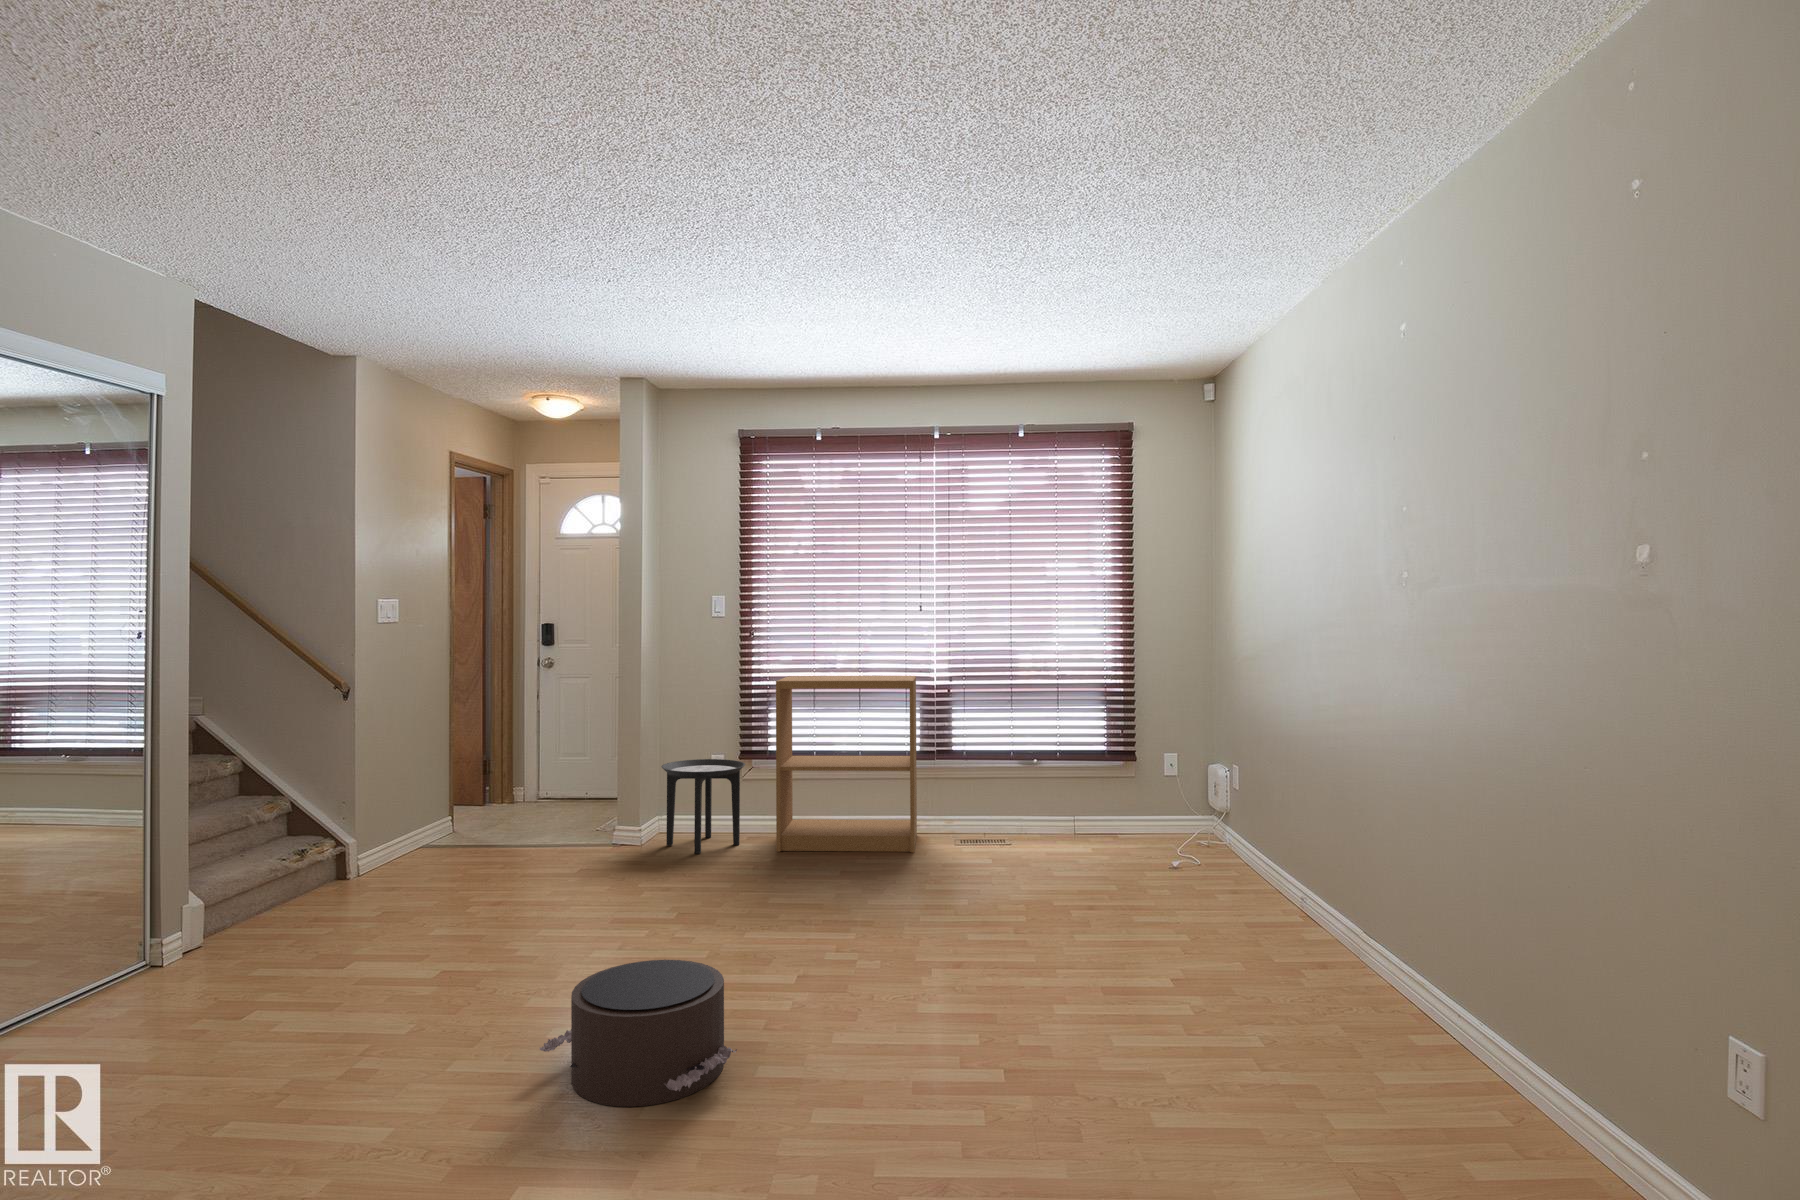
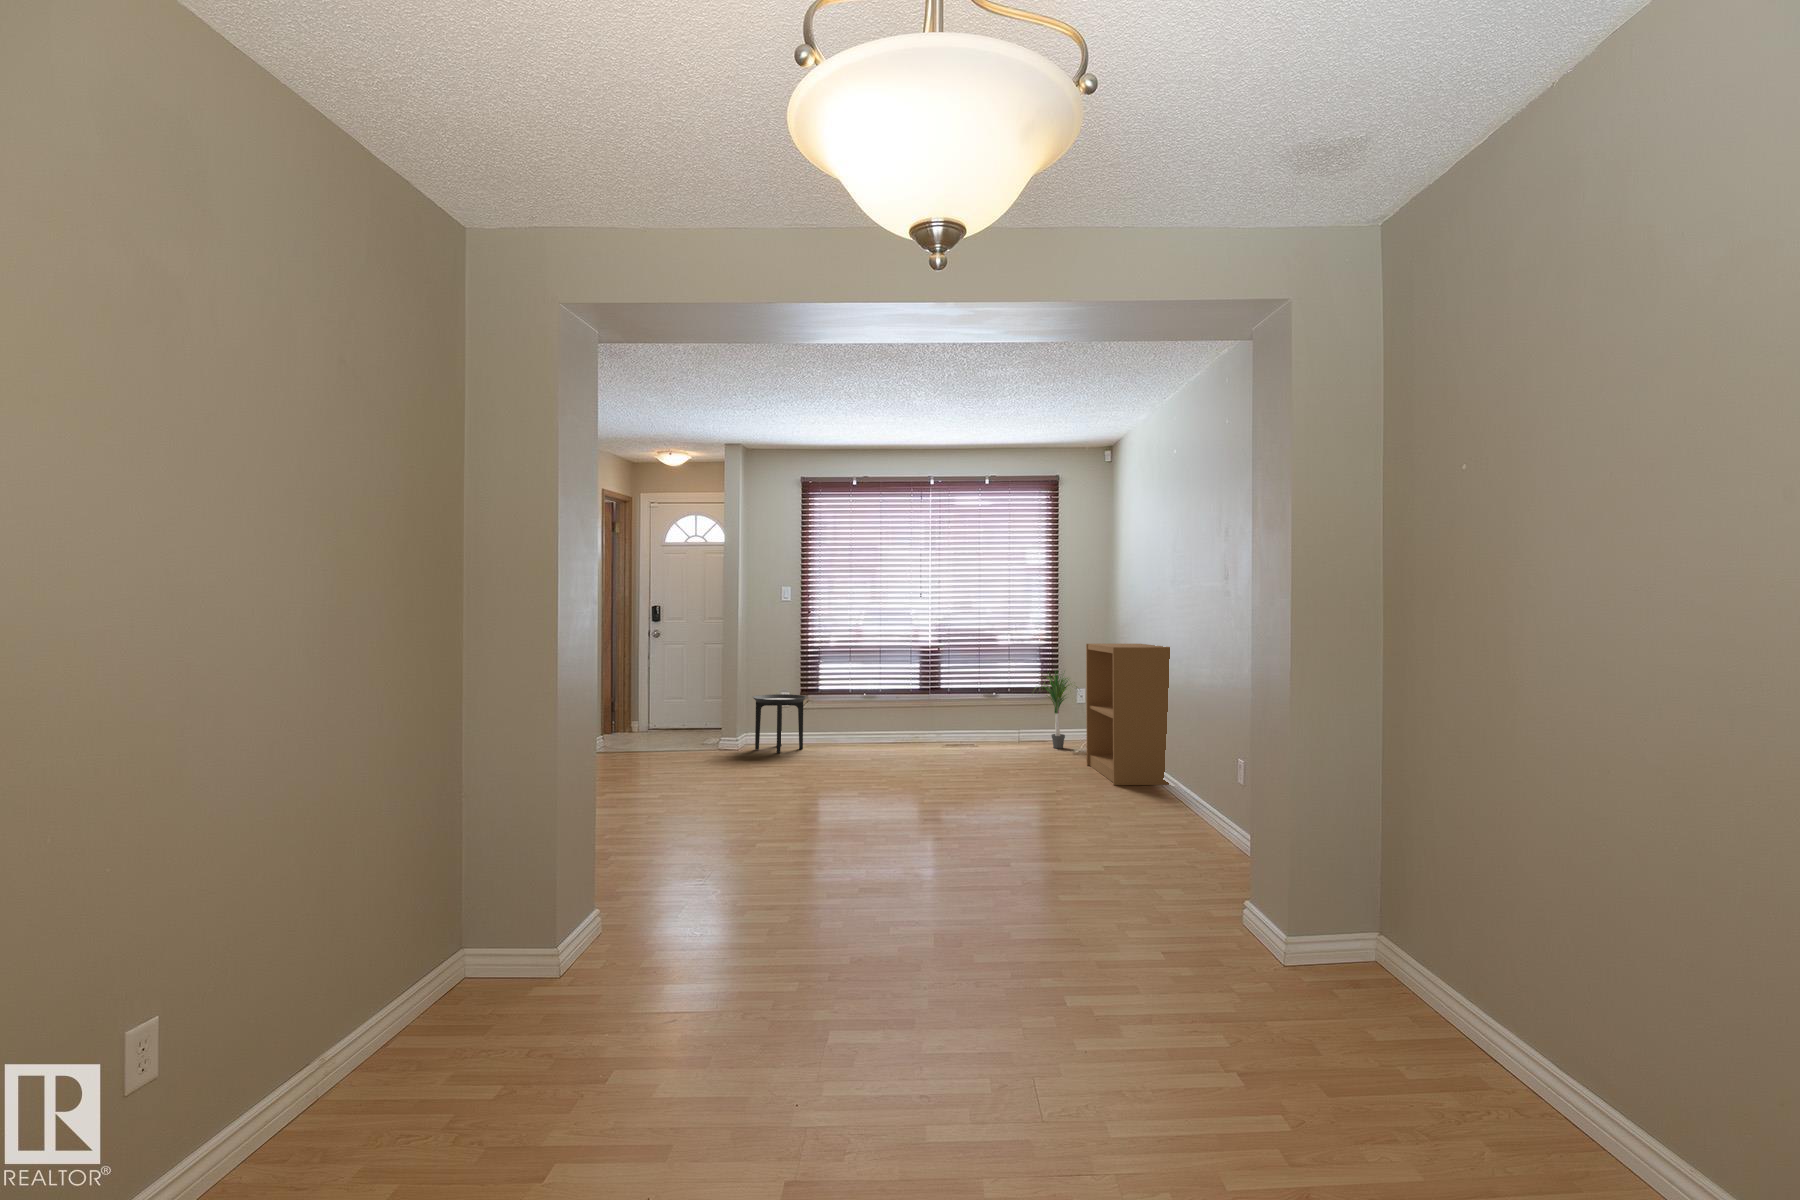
bookshelf: present [776,676,917,853] -> present [1086,644,1170,785]
potted plant: none [1088,714,1177,849] -> present [1043,672,1077,749]
pouf: present [539,960,737,1107] -> none [759,778,865,840]

